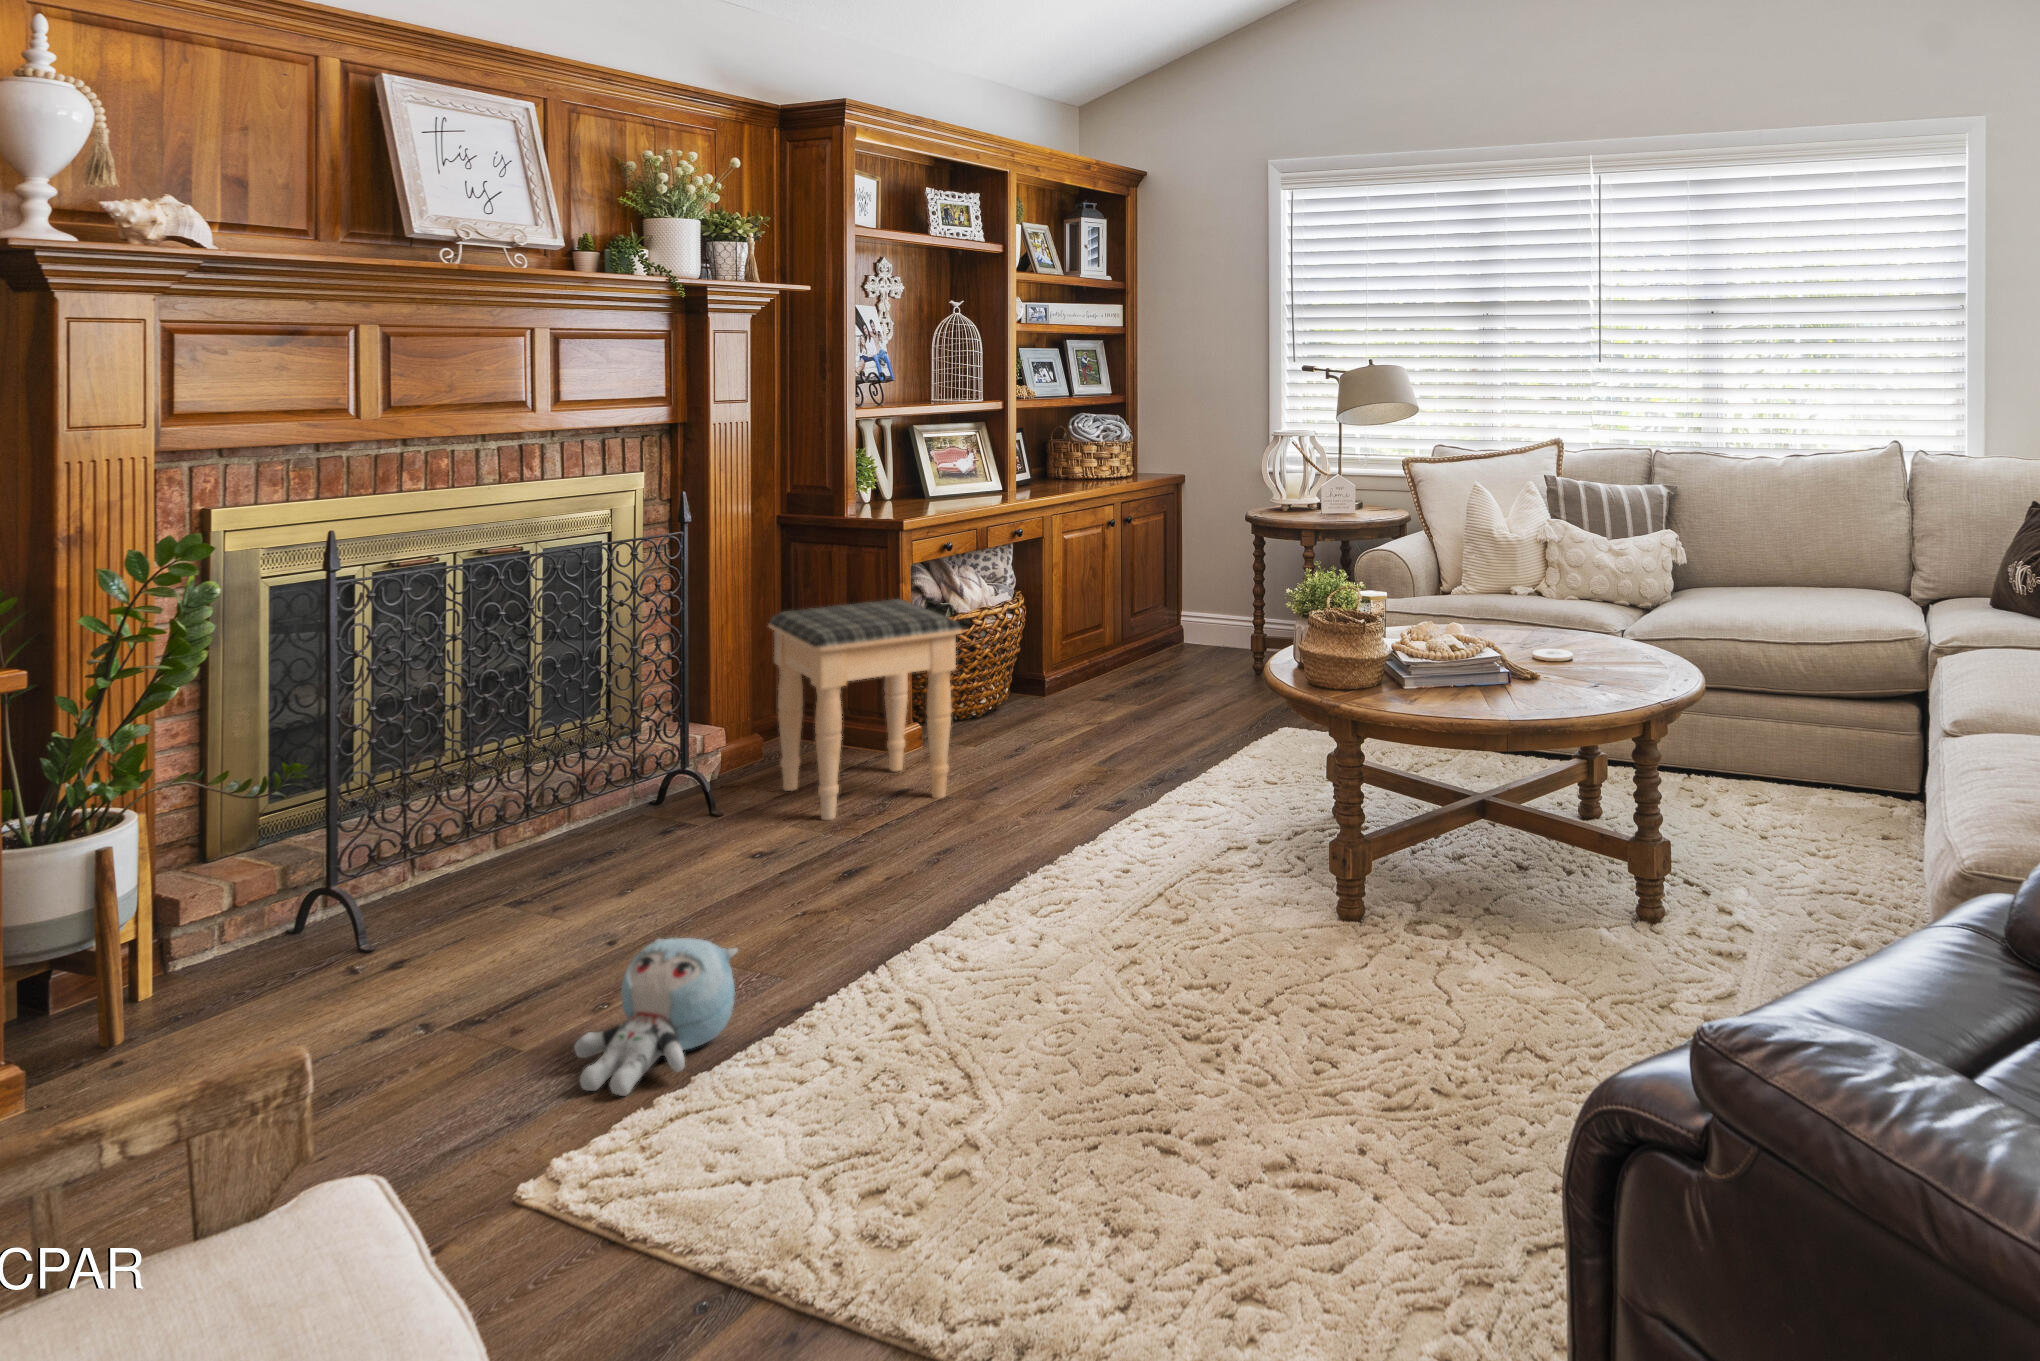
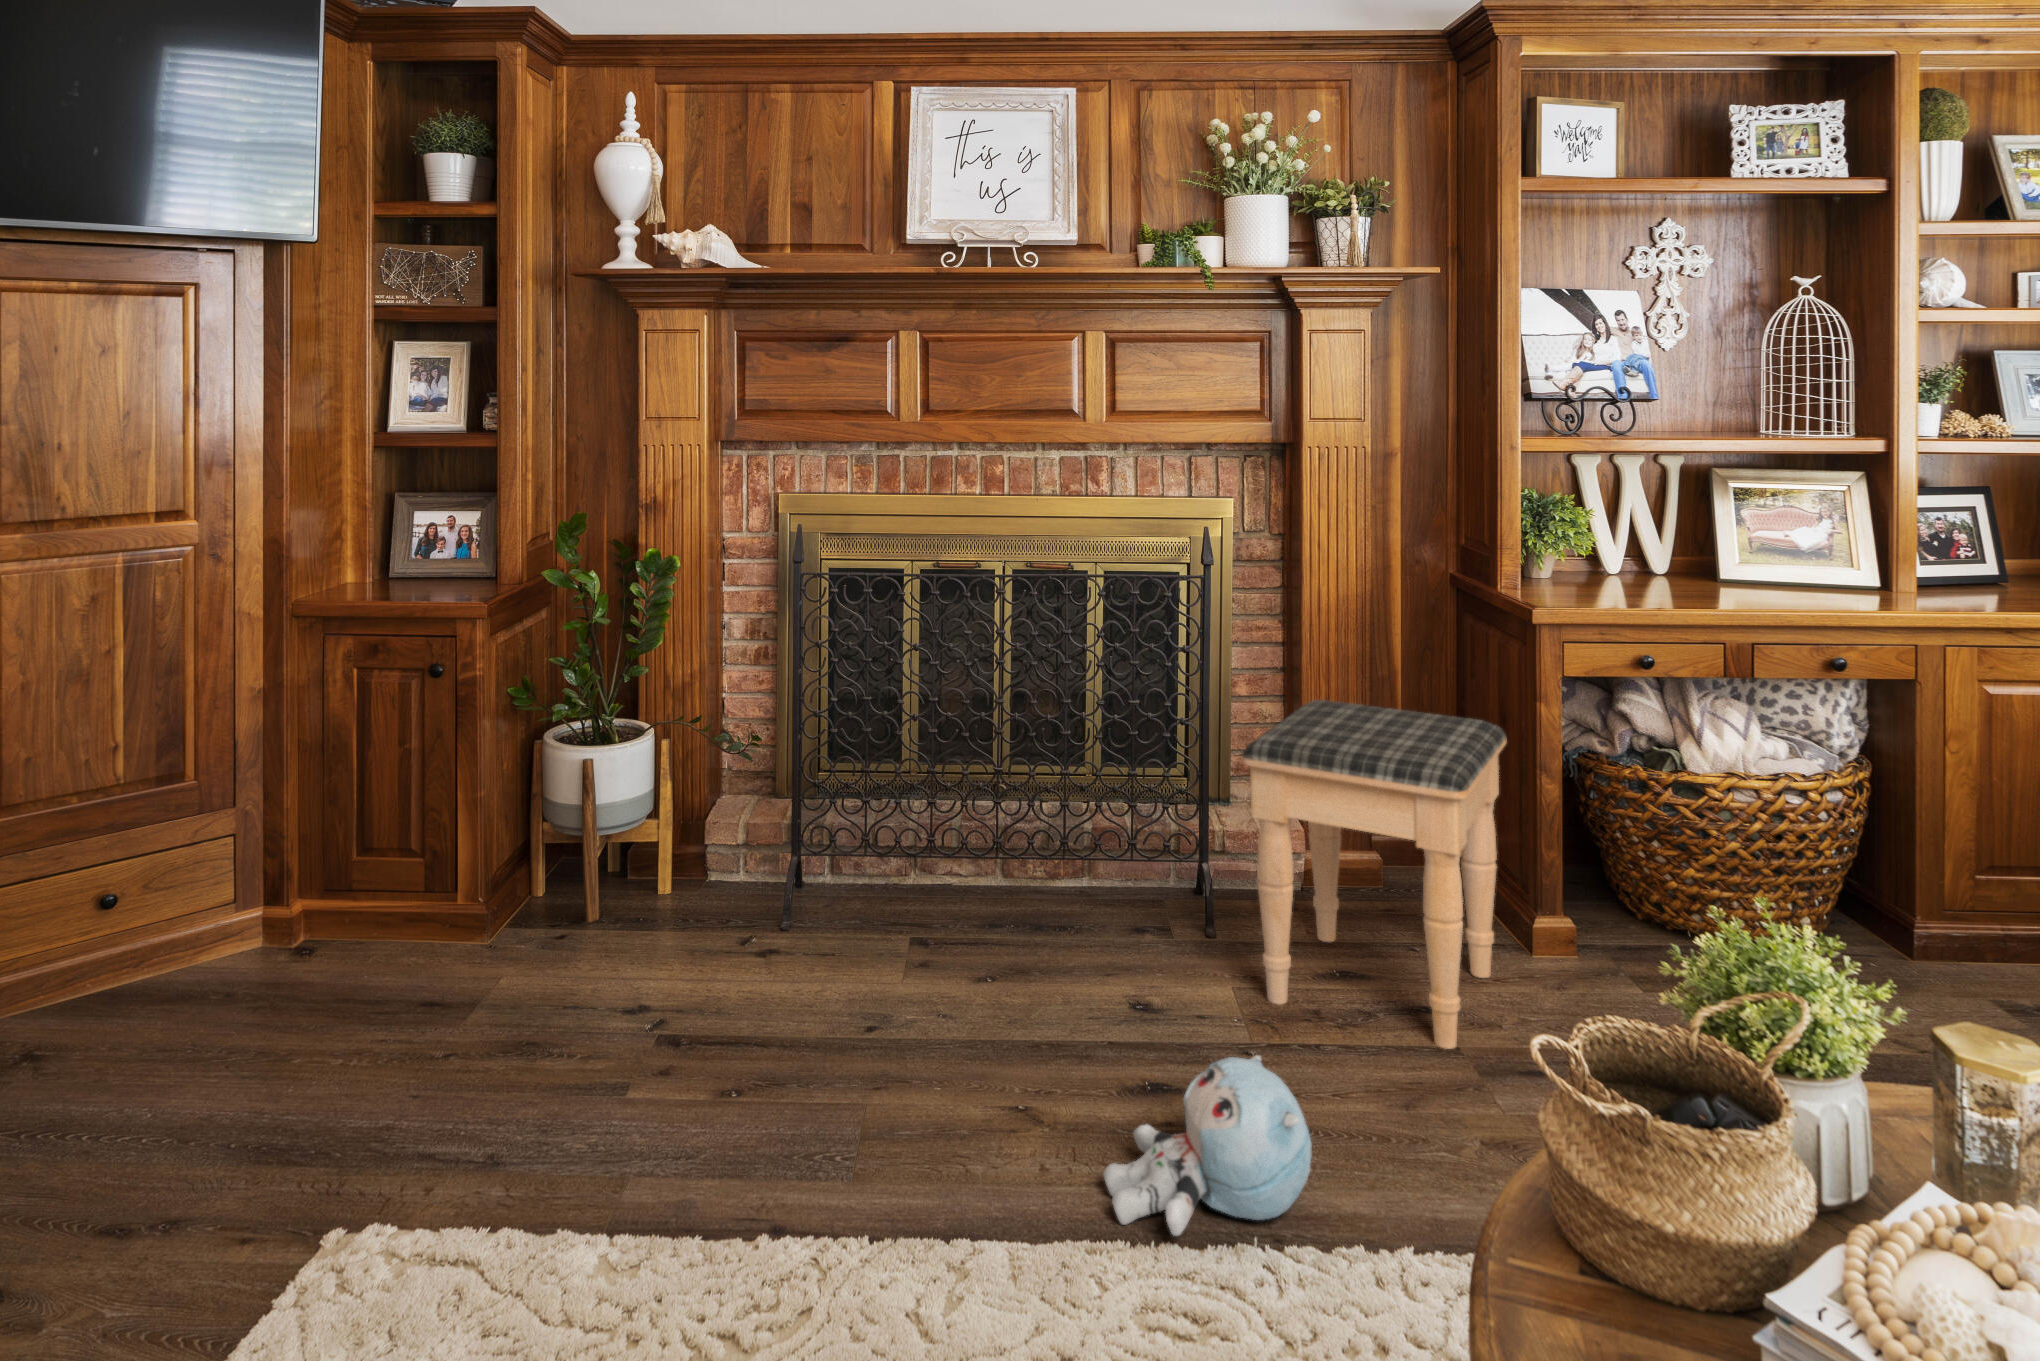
plush toy: present [575,938,738,1096] -> present [1103,1055,1312,1236]

